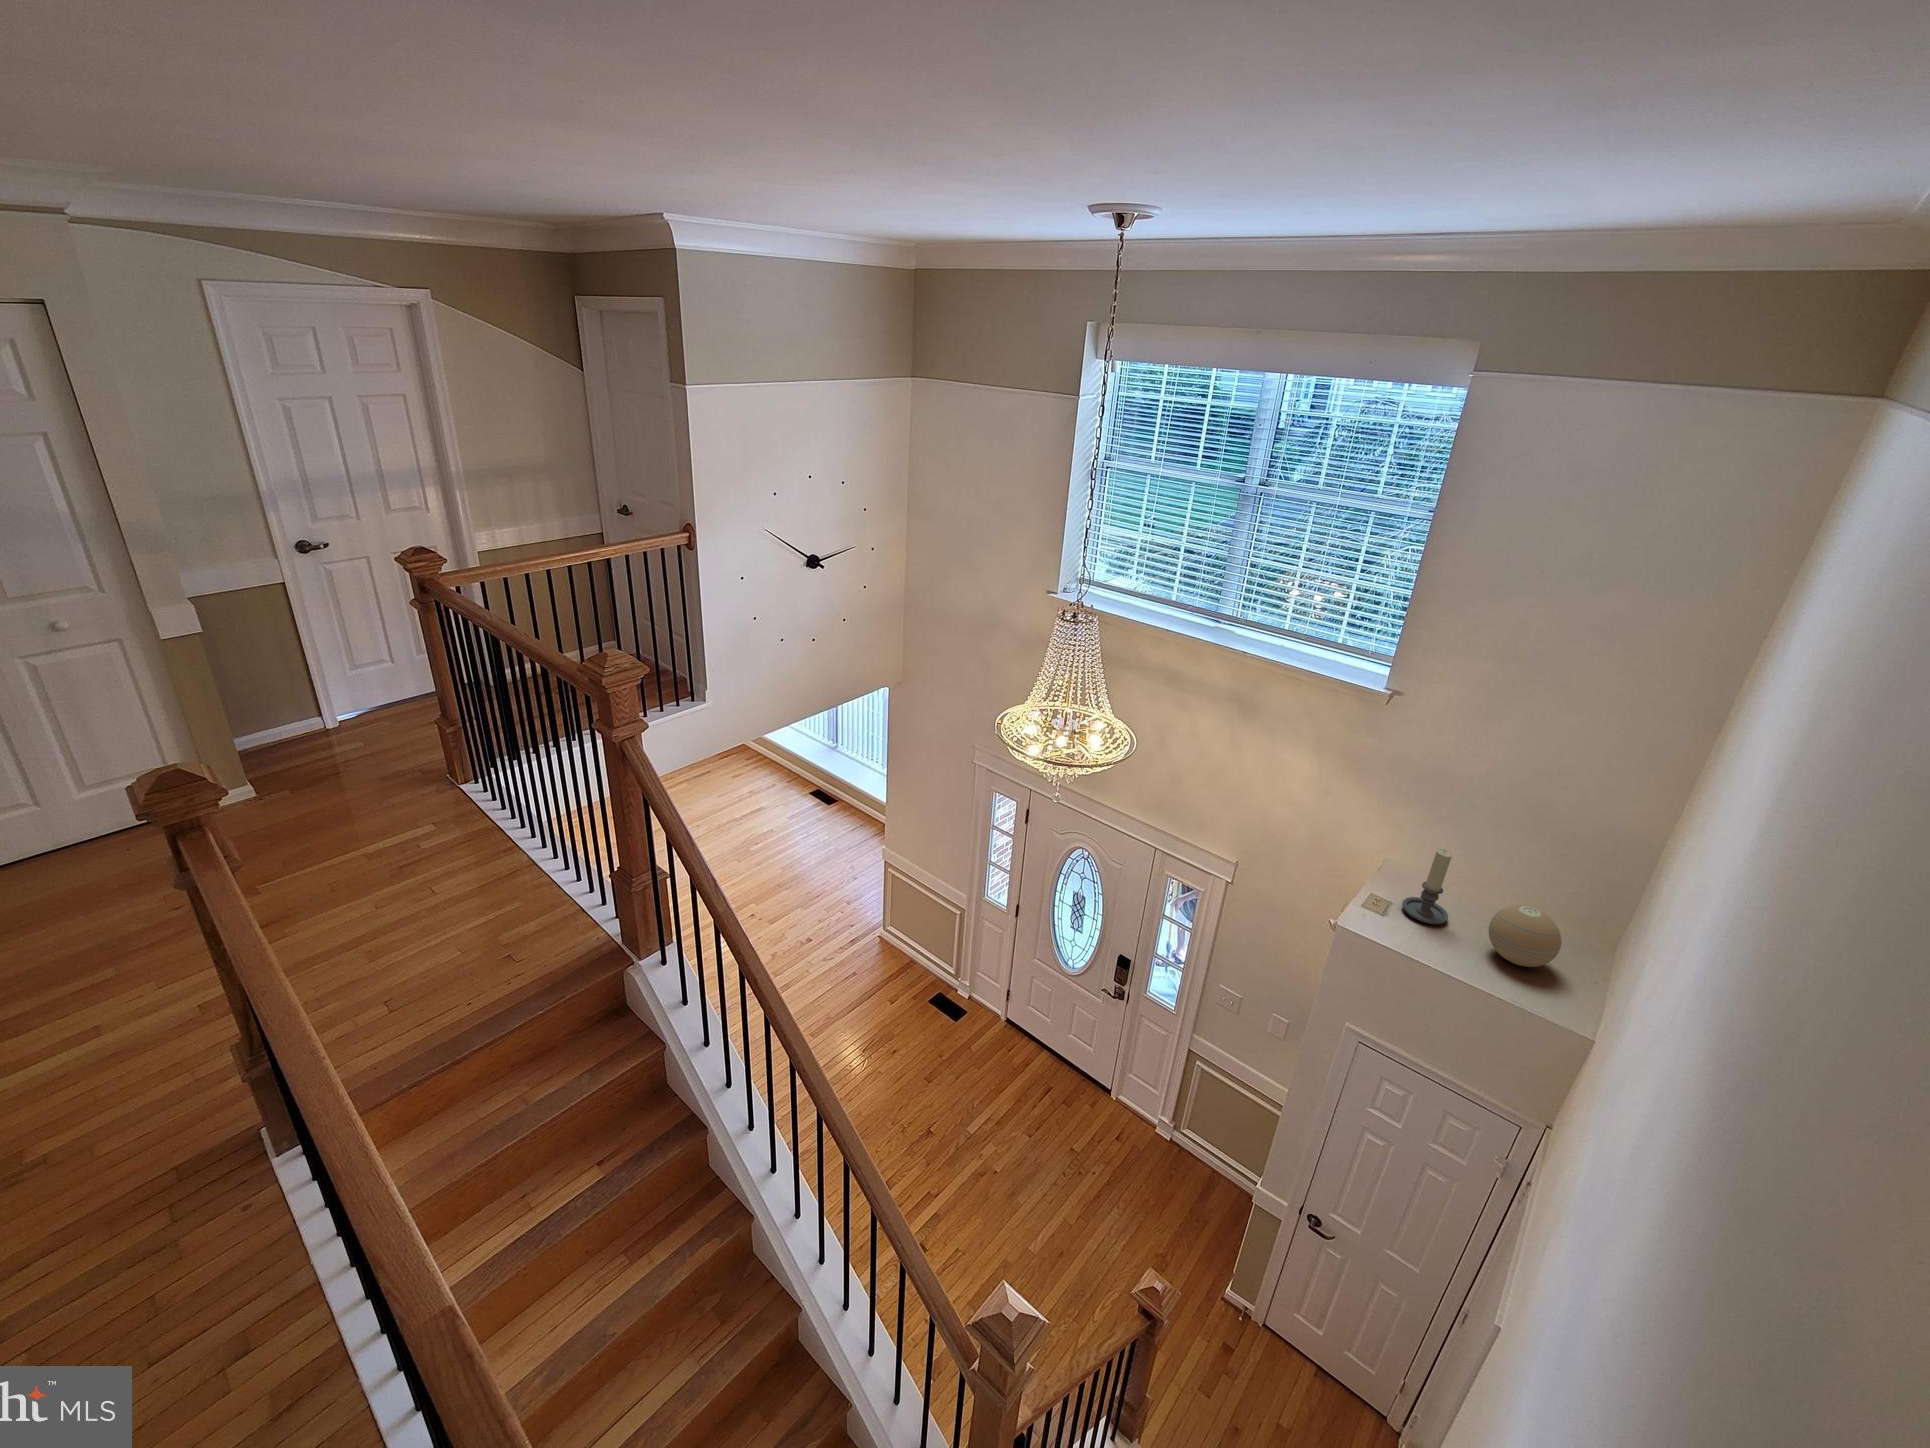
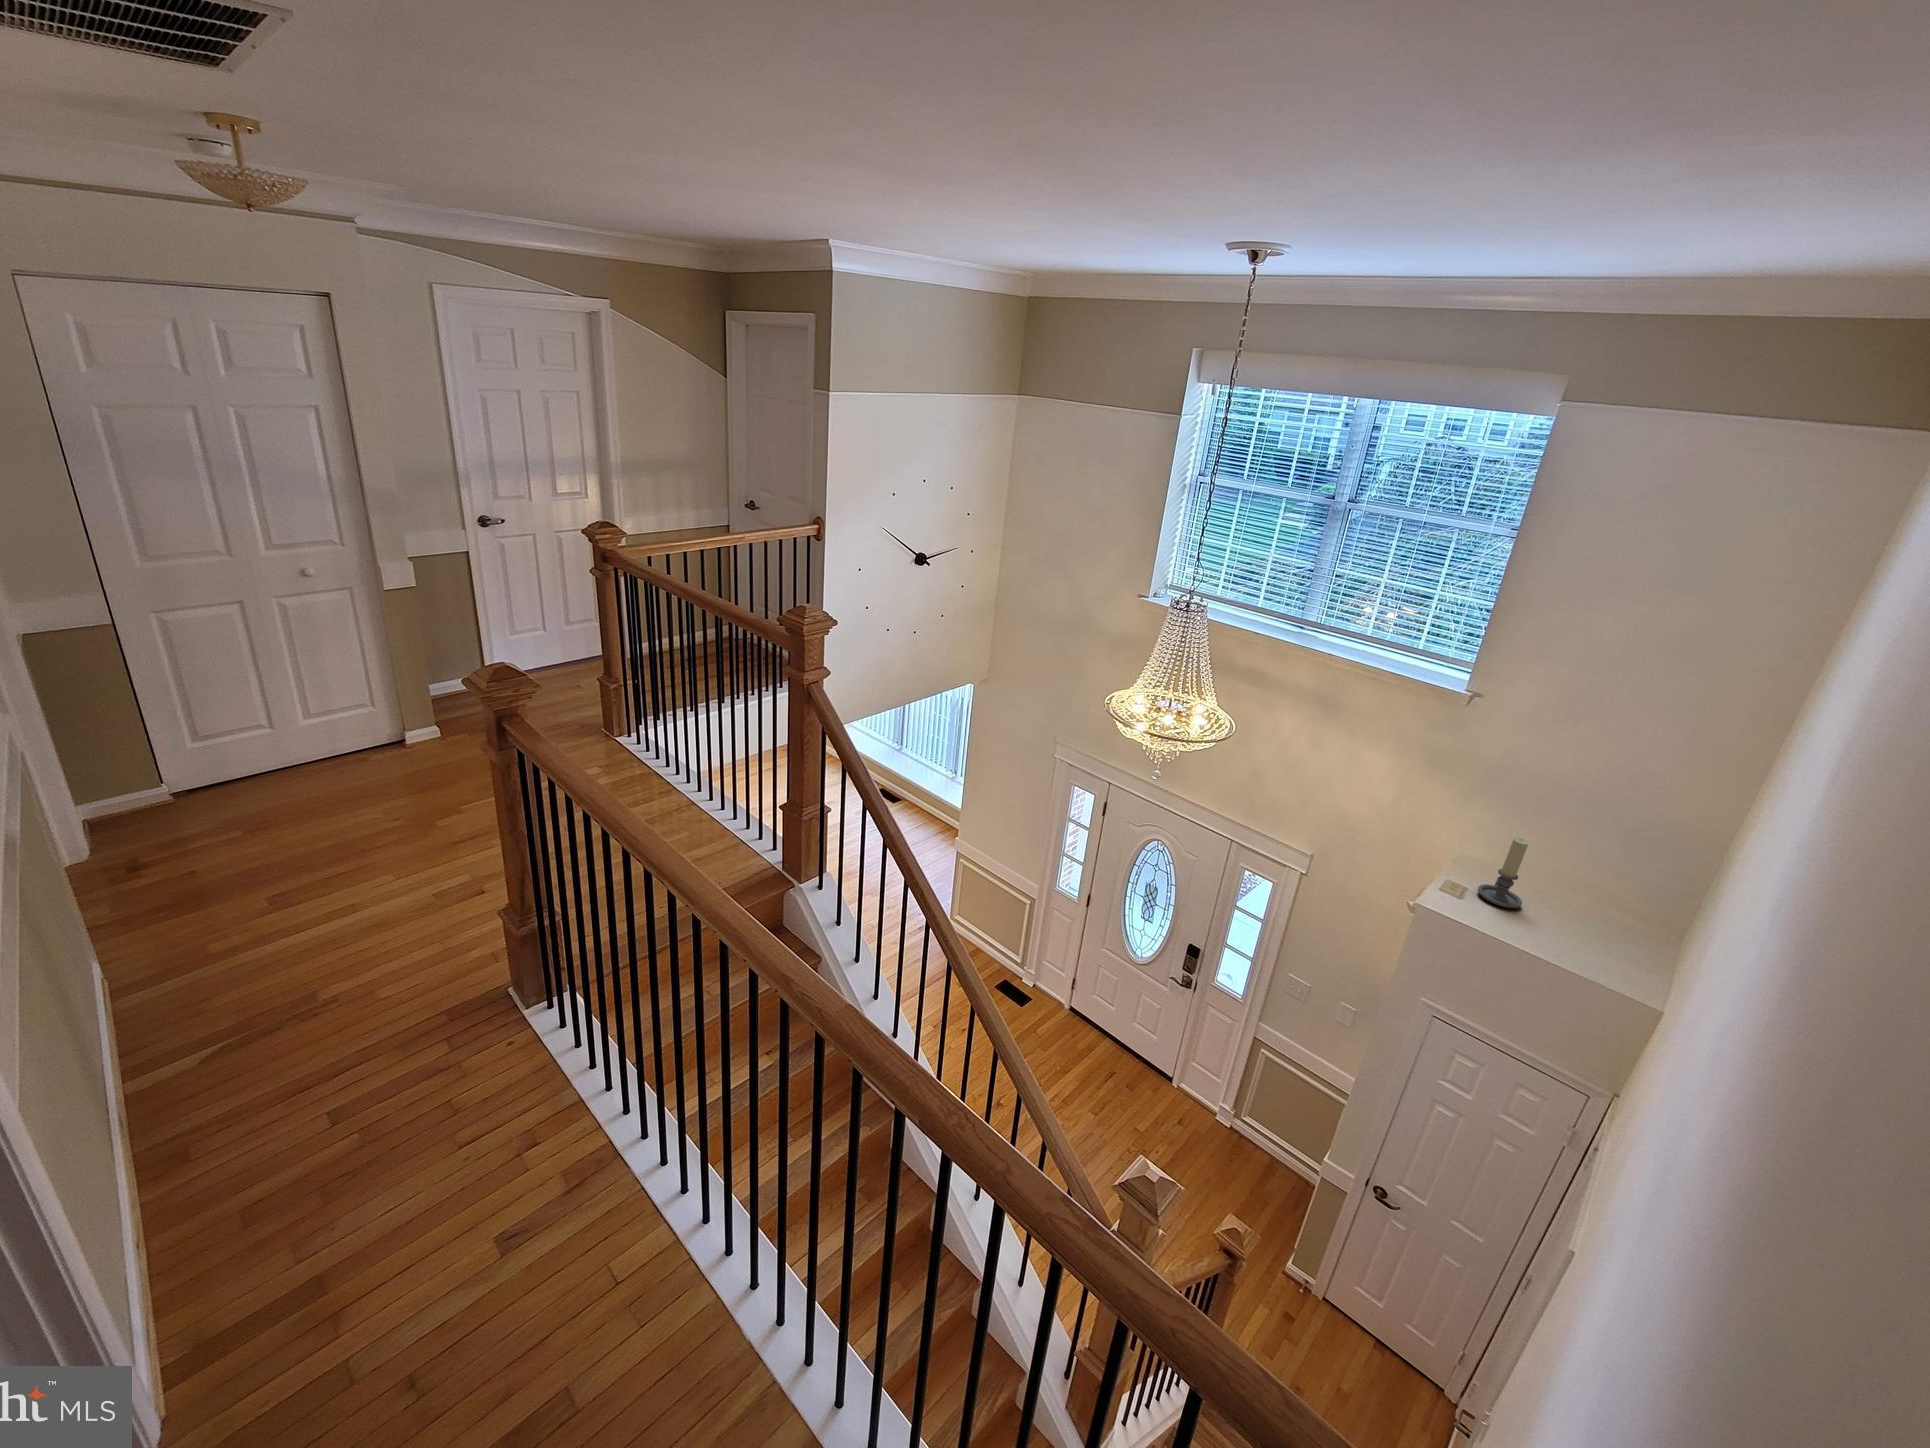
decorative orb: present [1489,905,1561,967] -> none [1563,890,1633,947]

